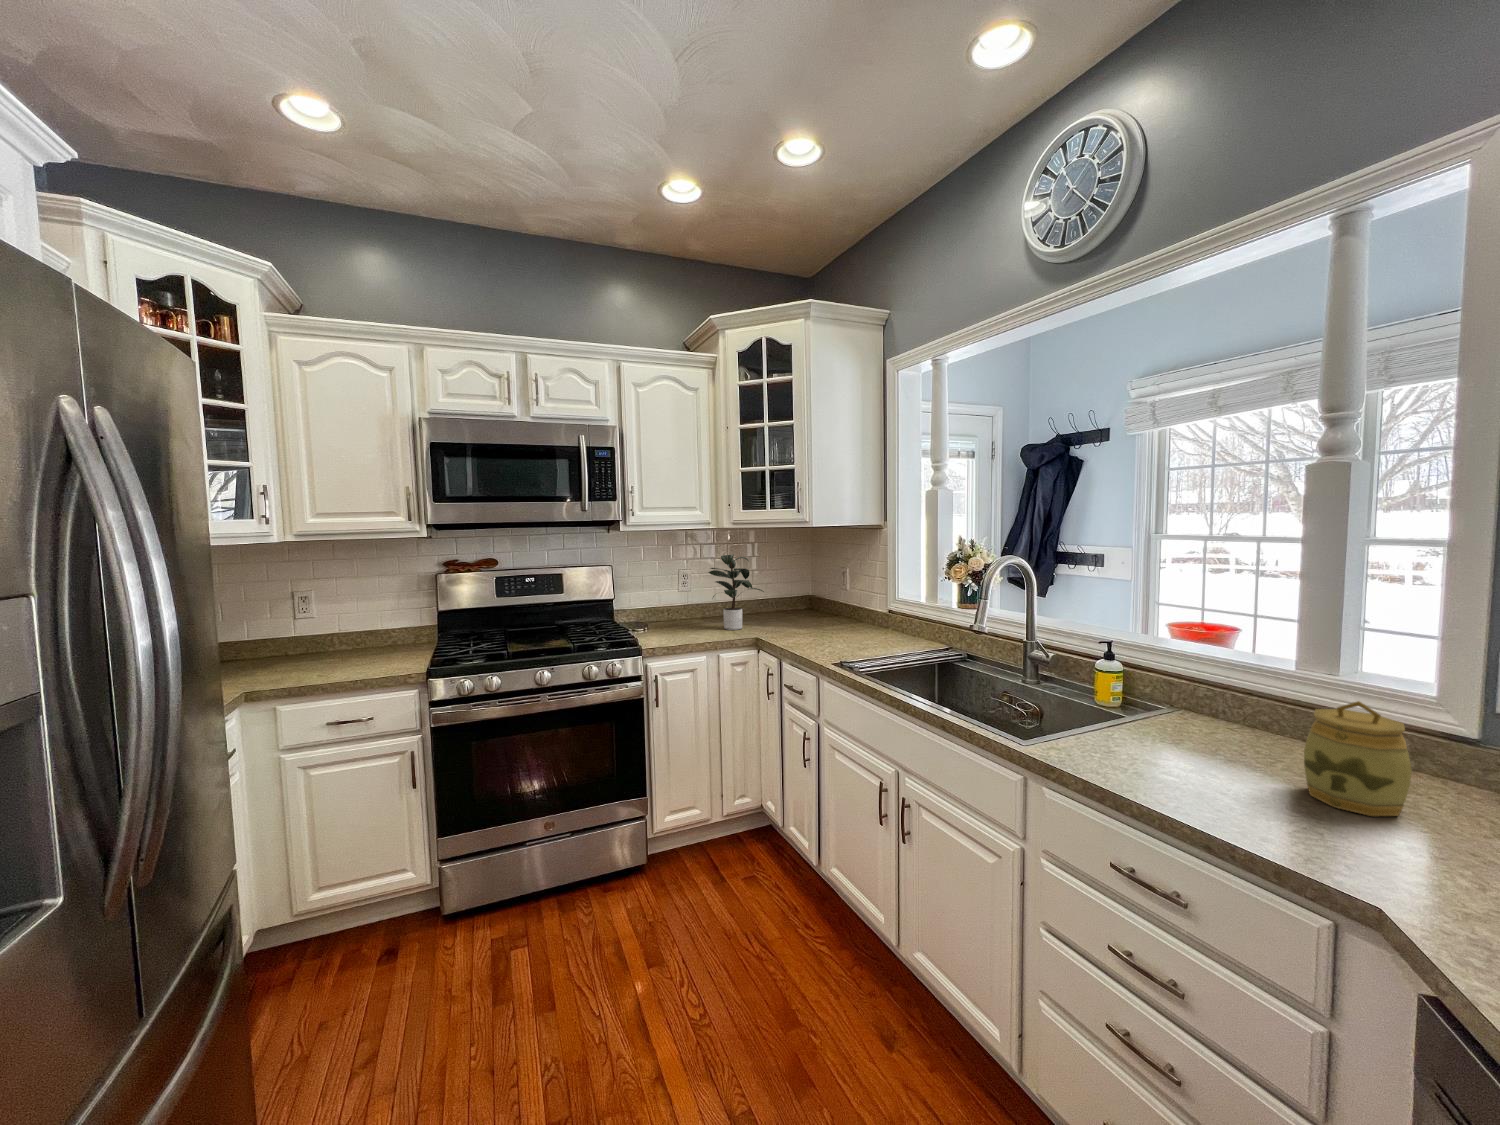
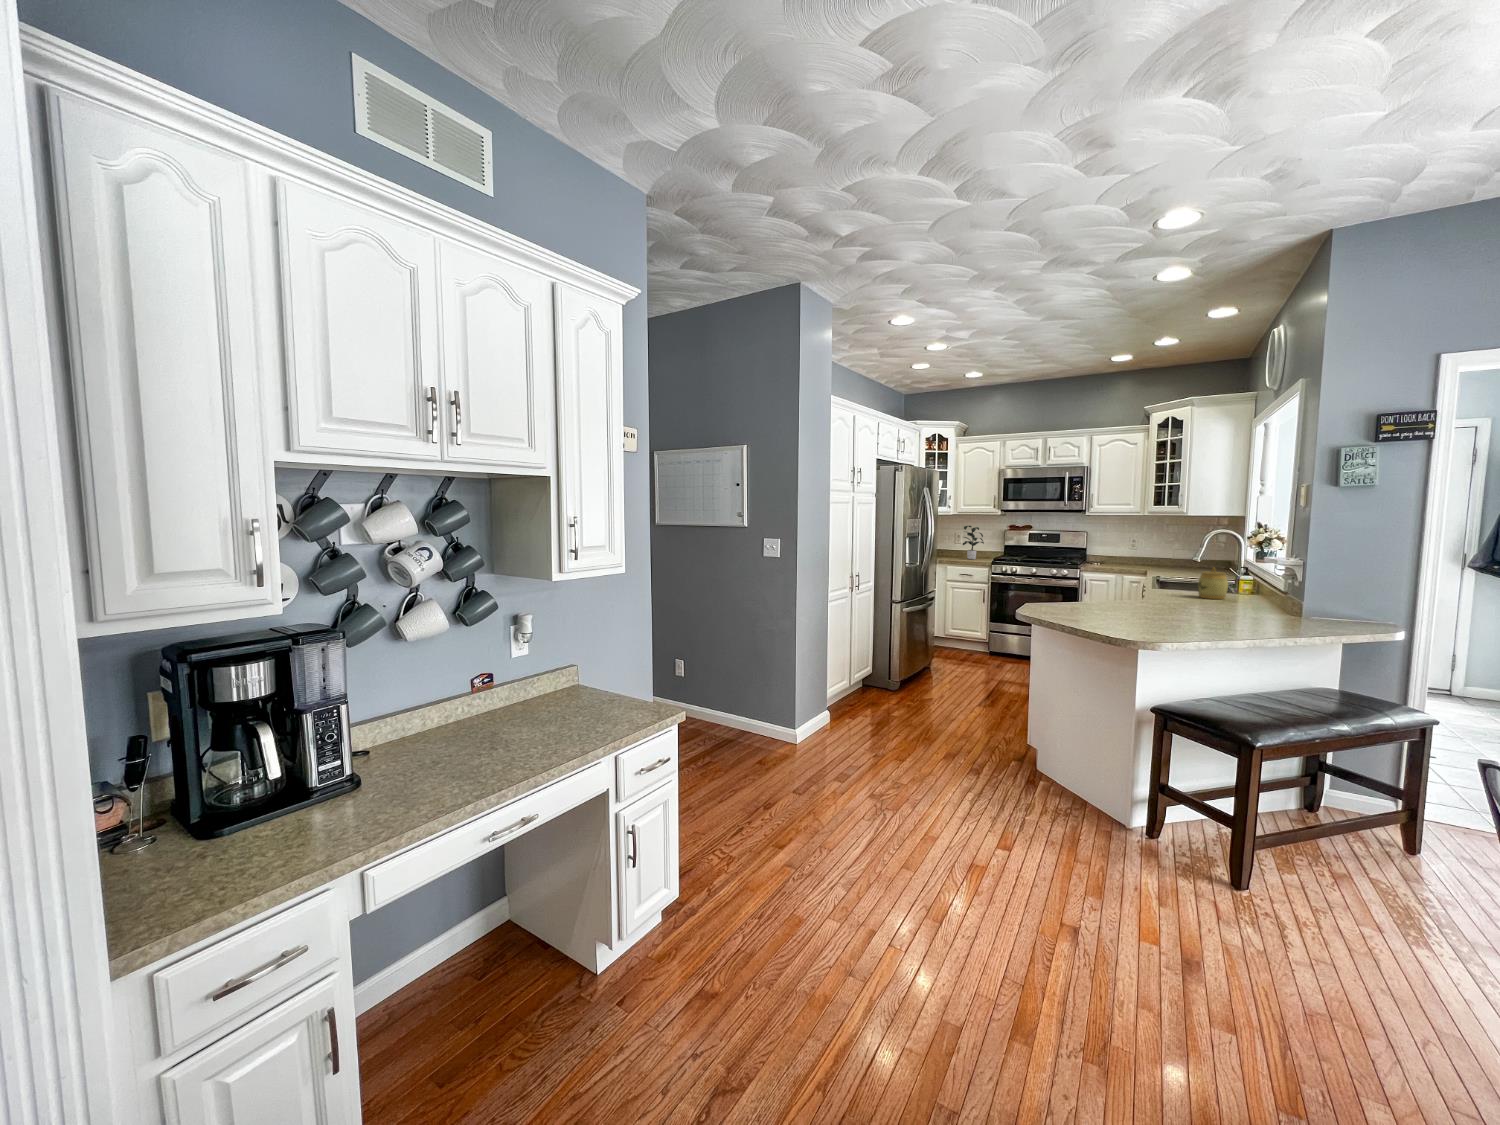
potted plant: present [708,554,764,630] -> present [963,526,984,559]

